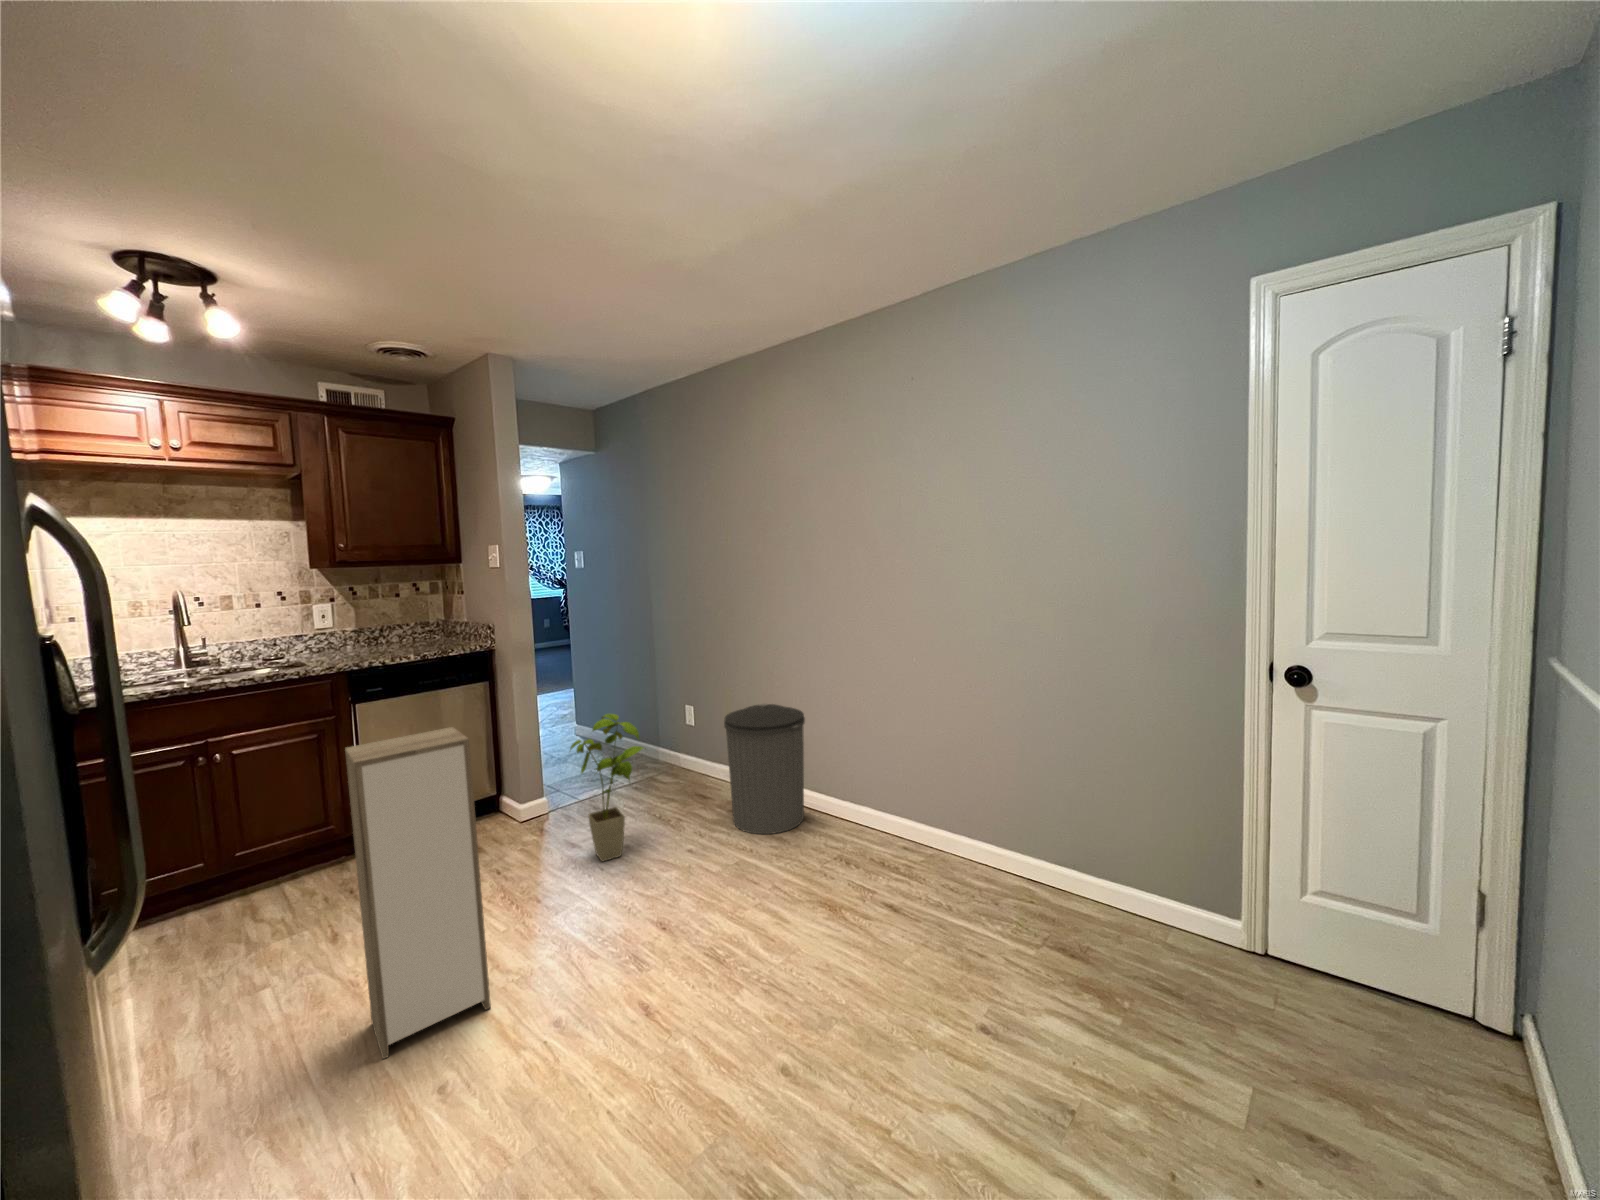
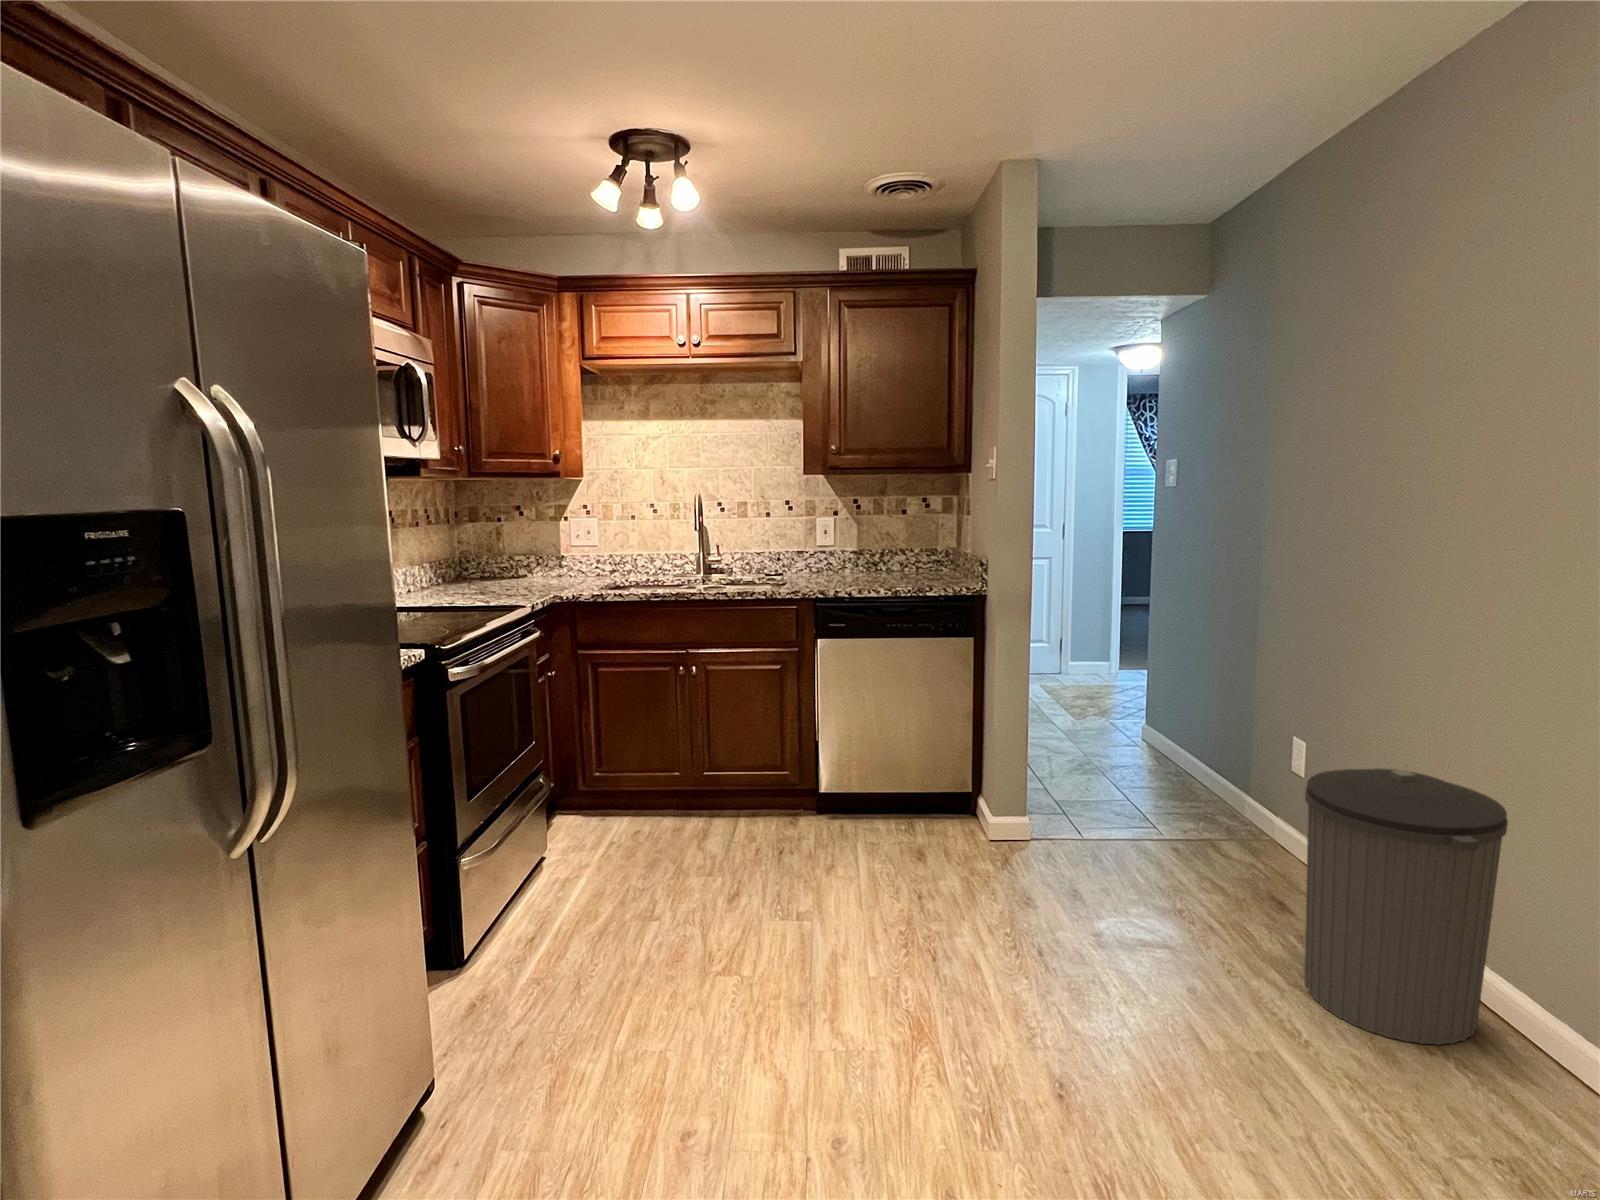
house plant: present [570,714,643,861] -> none [1019,718,1148,946]
storage cabinet: present [345,727,491,1059] -> none [657,687,803,1070]

